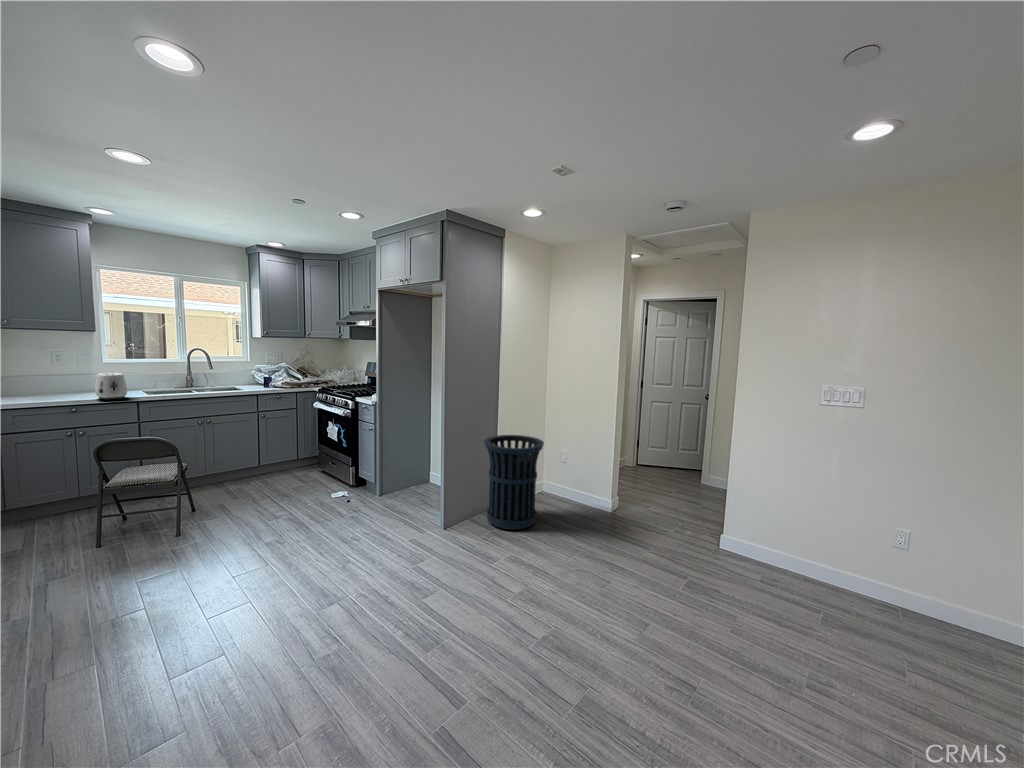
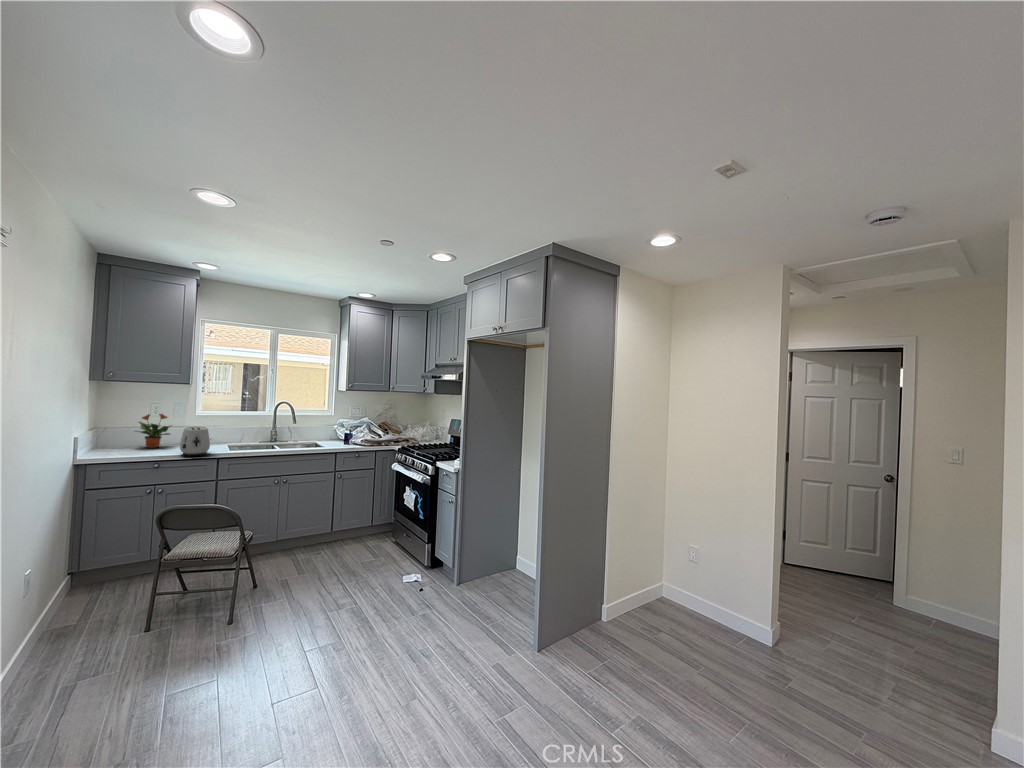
potted plant: none [36,361,80,395] -> present [136,414,171,448]
trash can: present [484,435,544,530] -> none [592,522,675,664]

